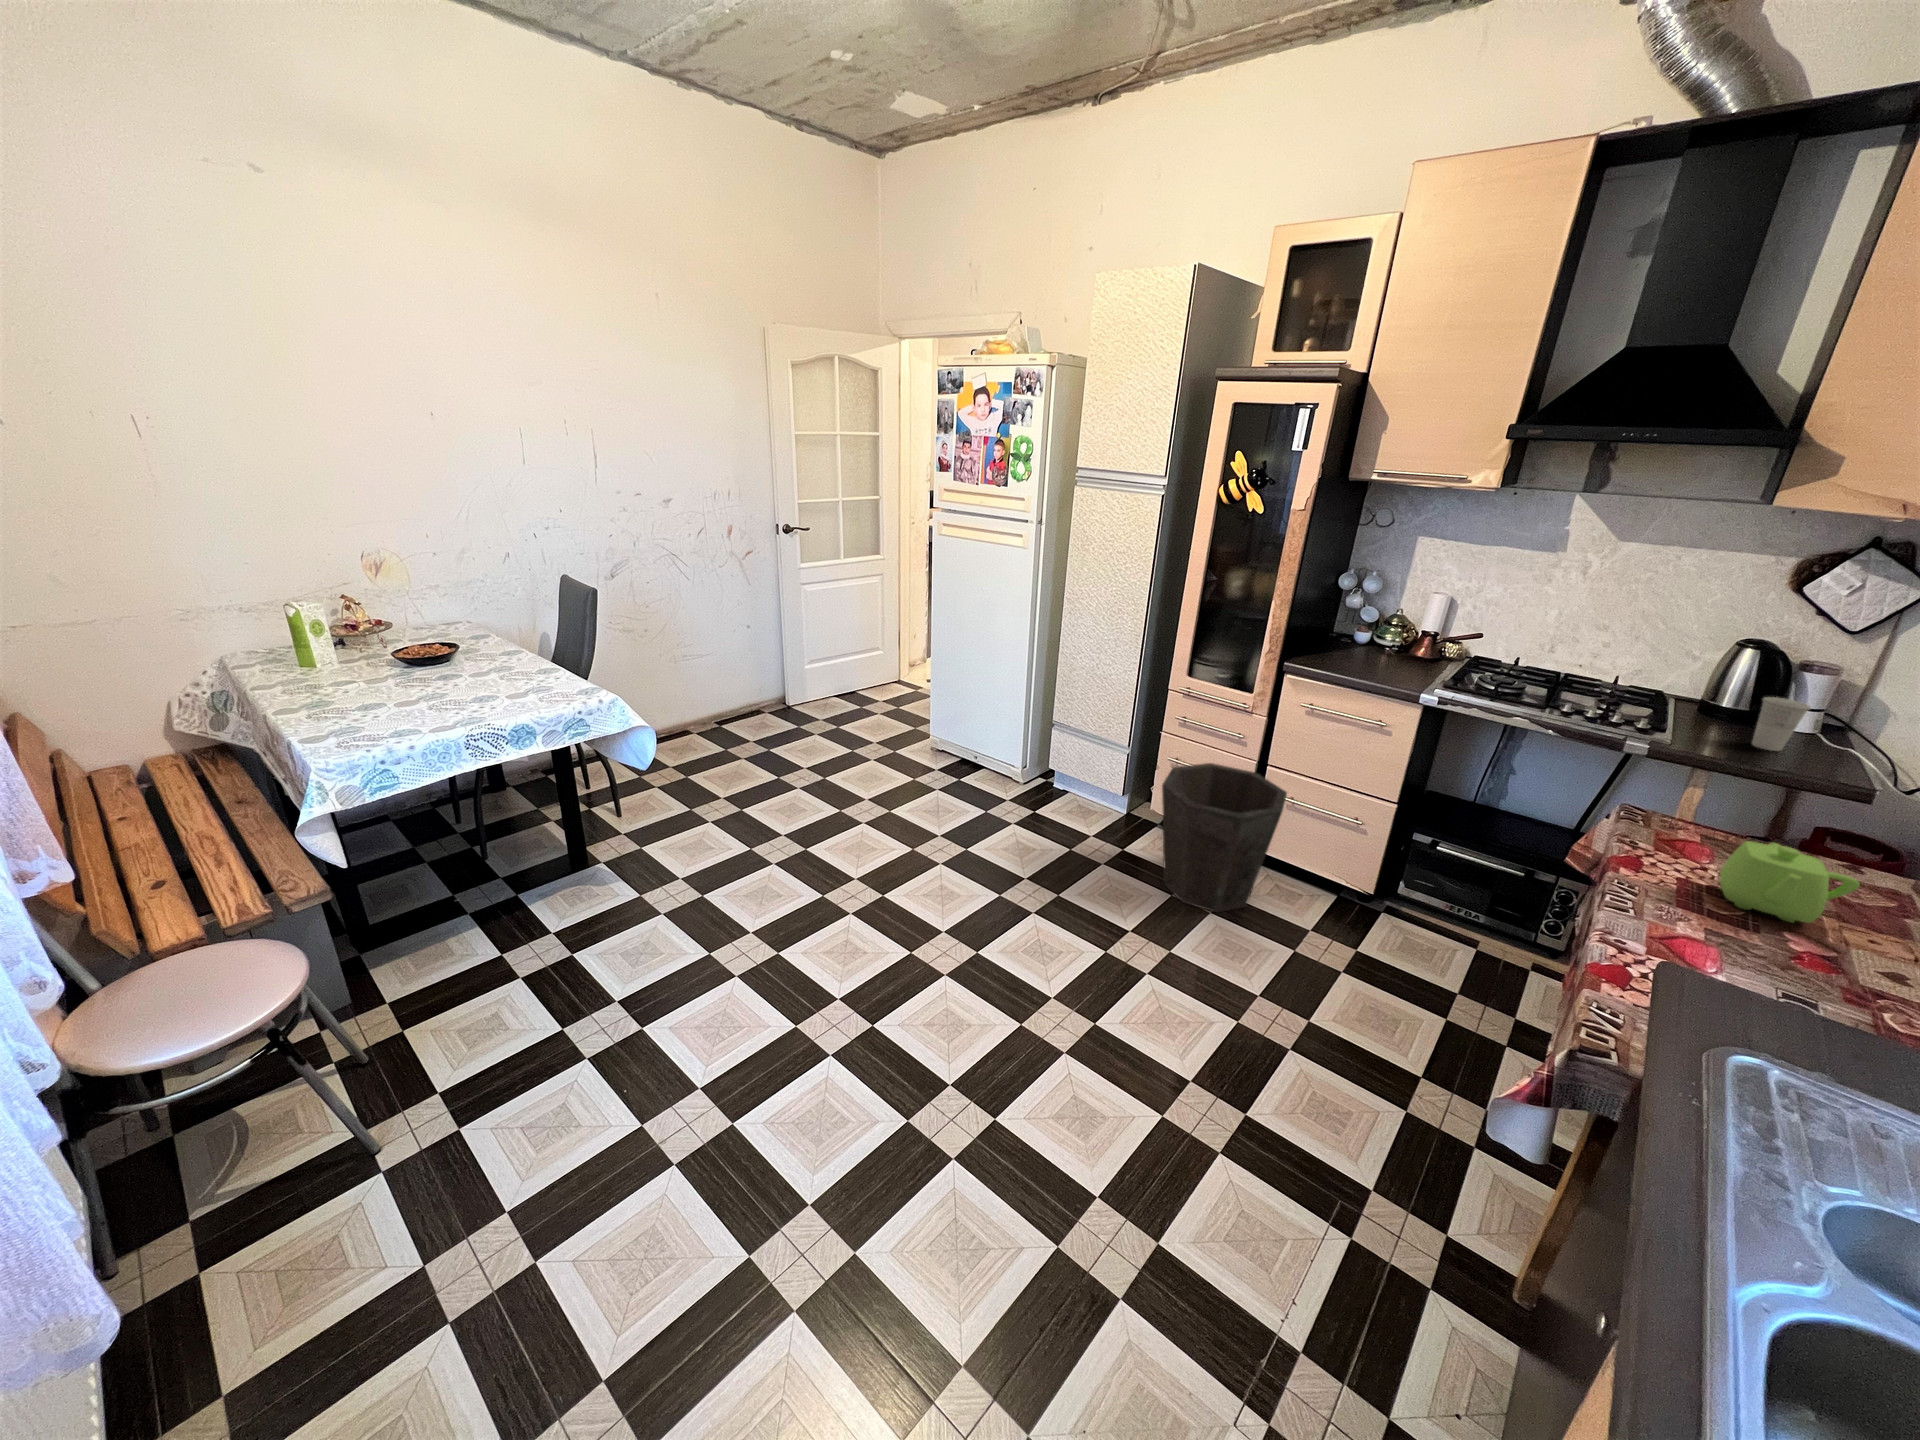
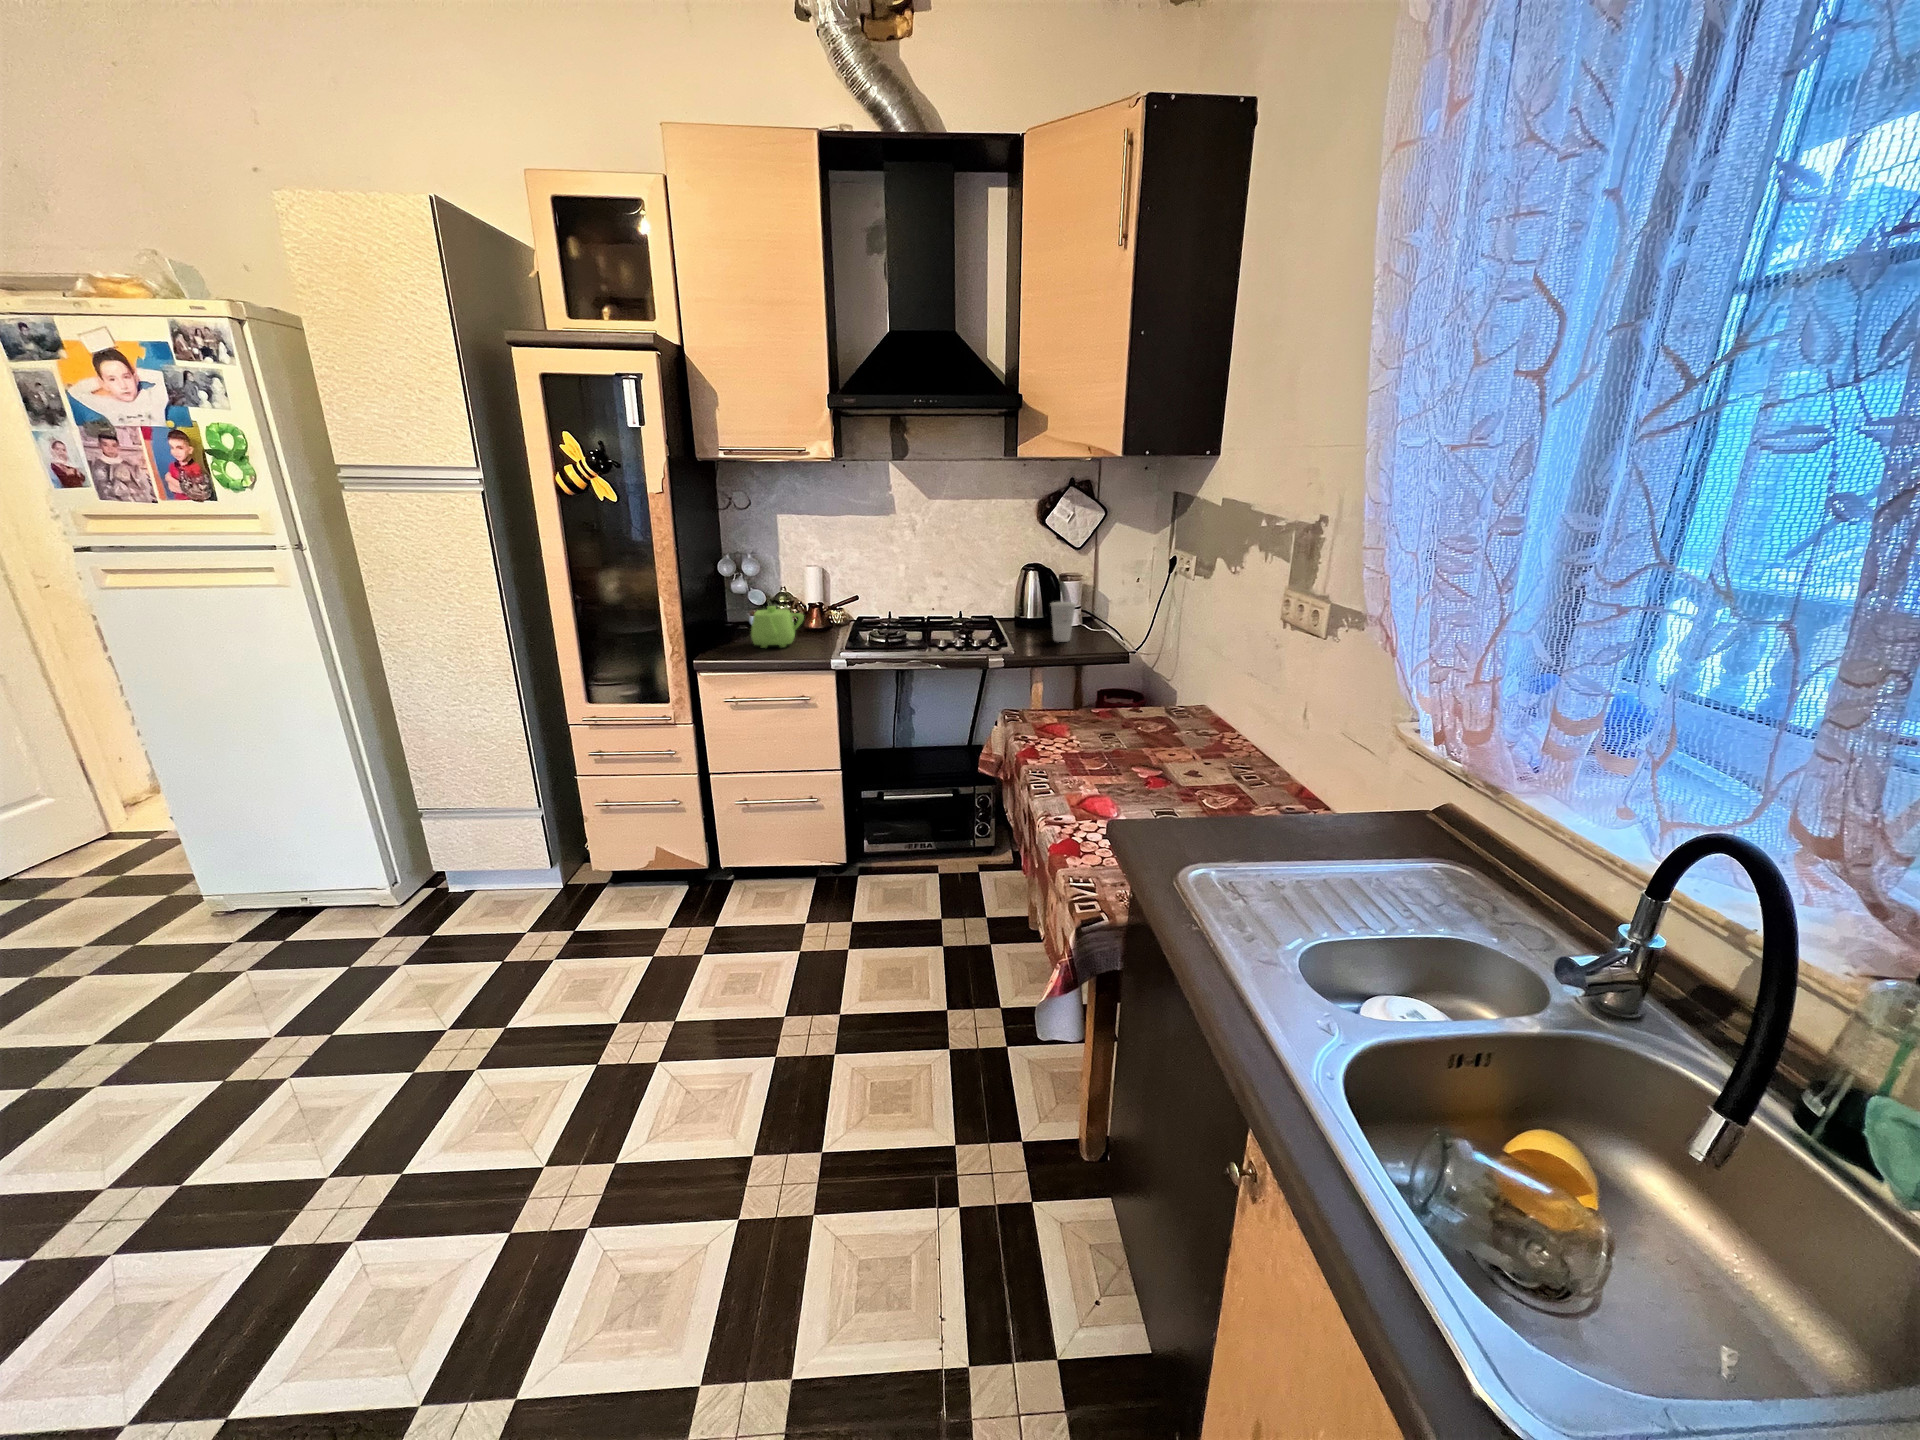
waste bin: present [1162,763,1287,912] -> none [599,786,743,960]
teapot: present [1720,841,1860,923] -> present [751,606,804,648]

